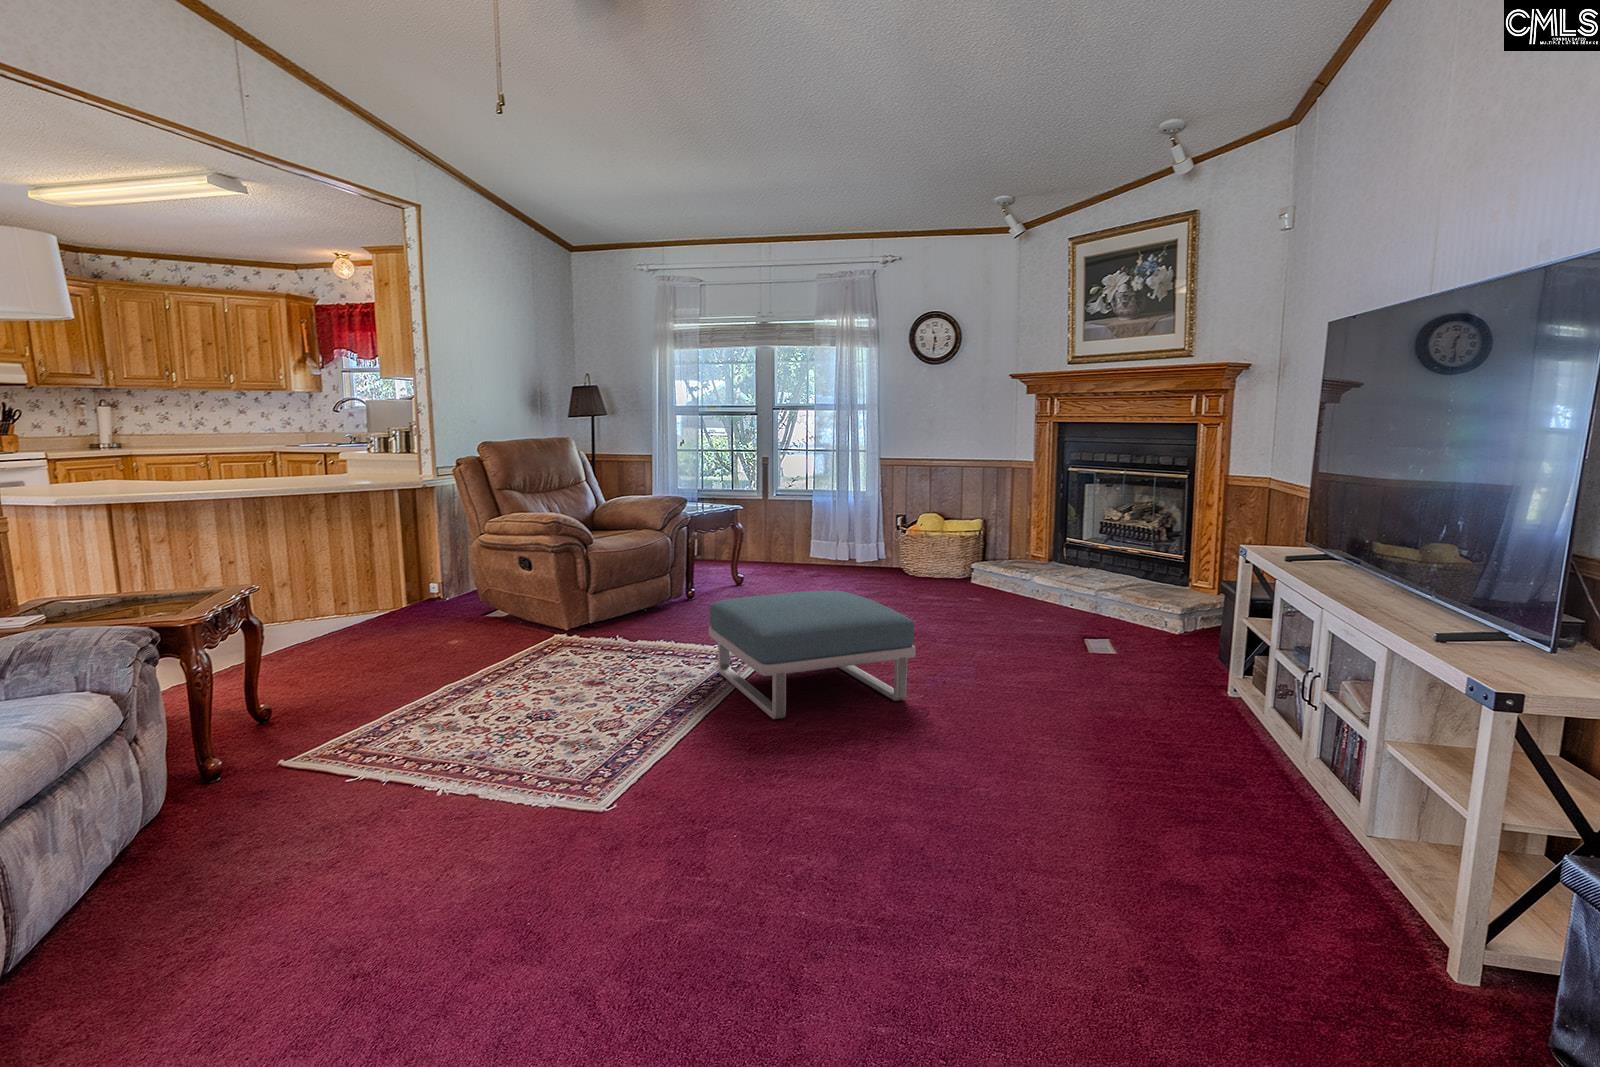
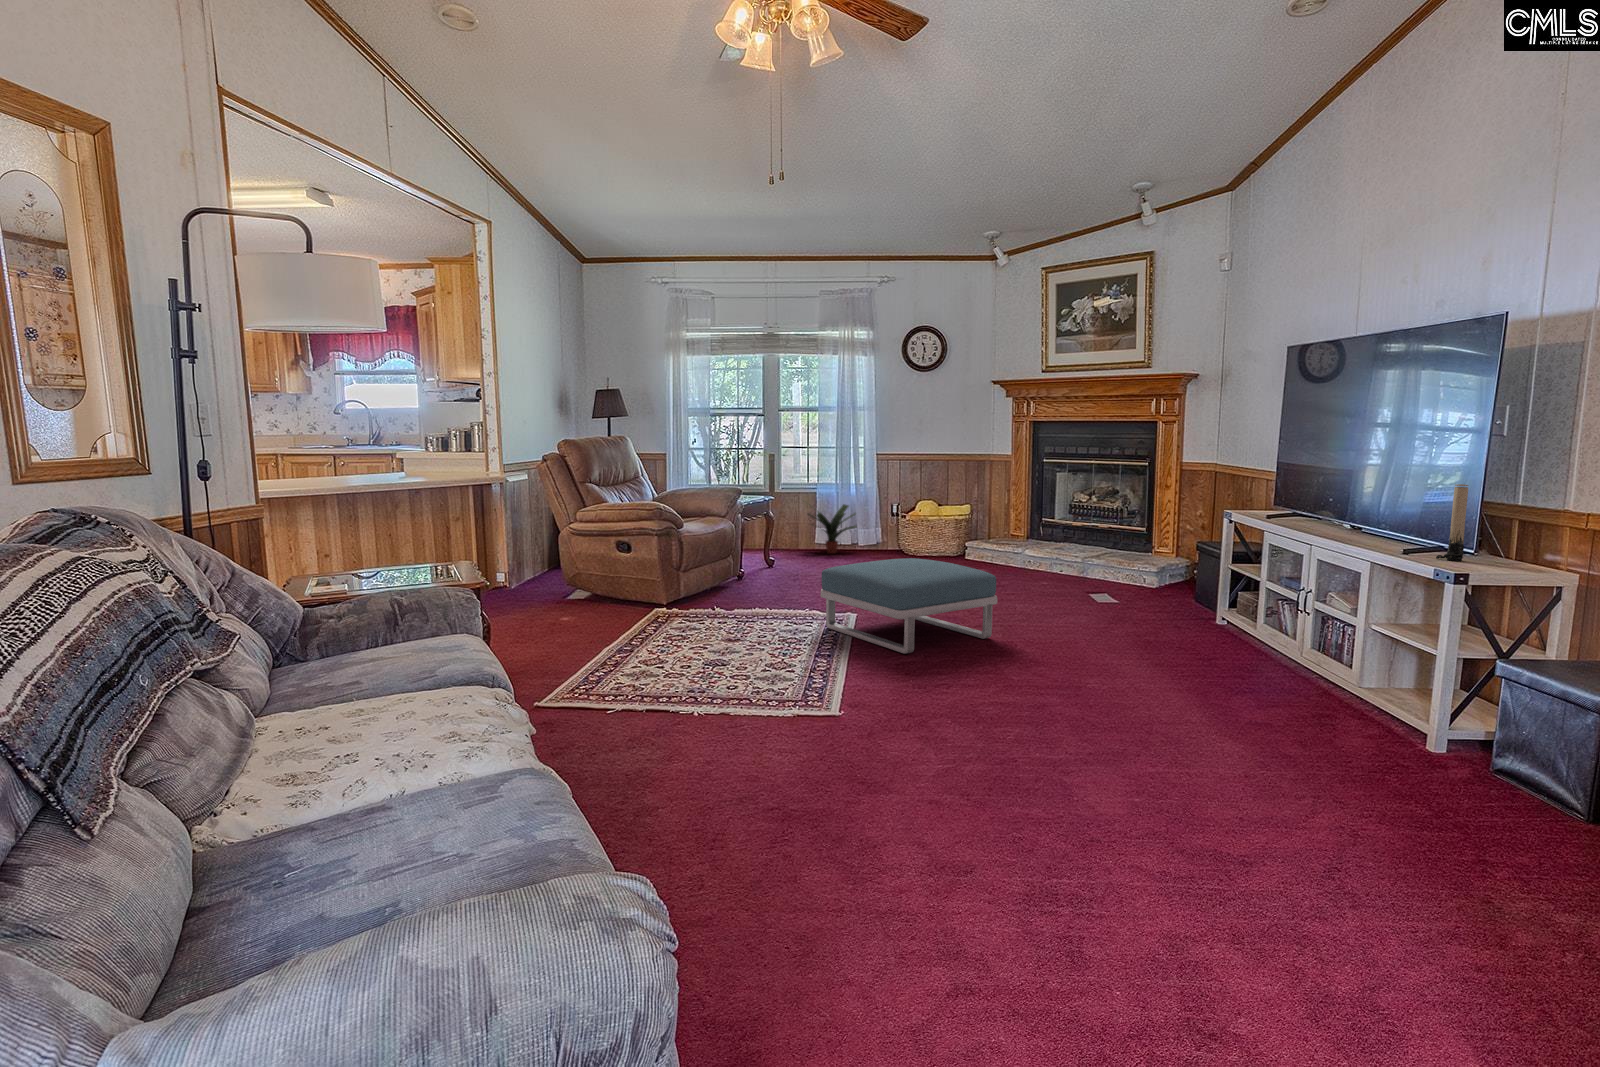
potted plant: none [790,509,853,571] -> present [808,504,856,554]
candle: none [1482,534,1542,664] -> present [1436,484,1468,561]

